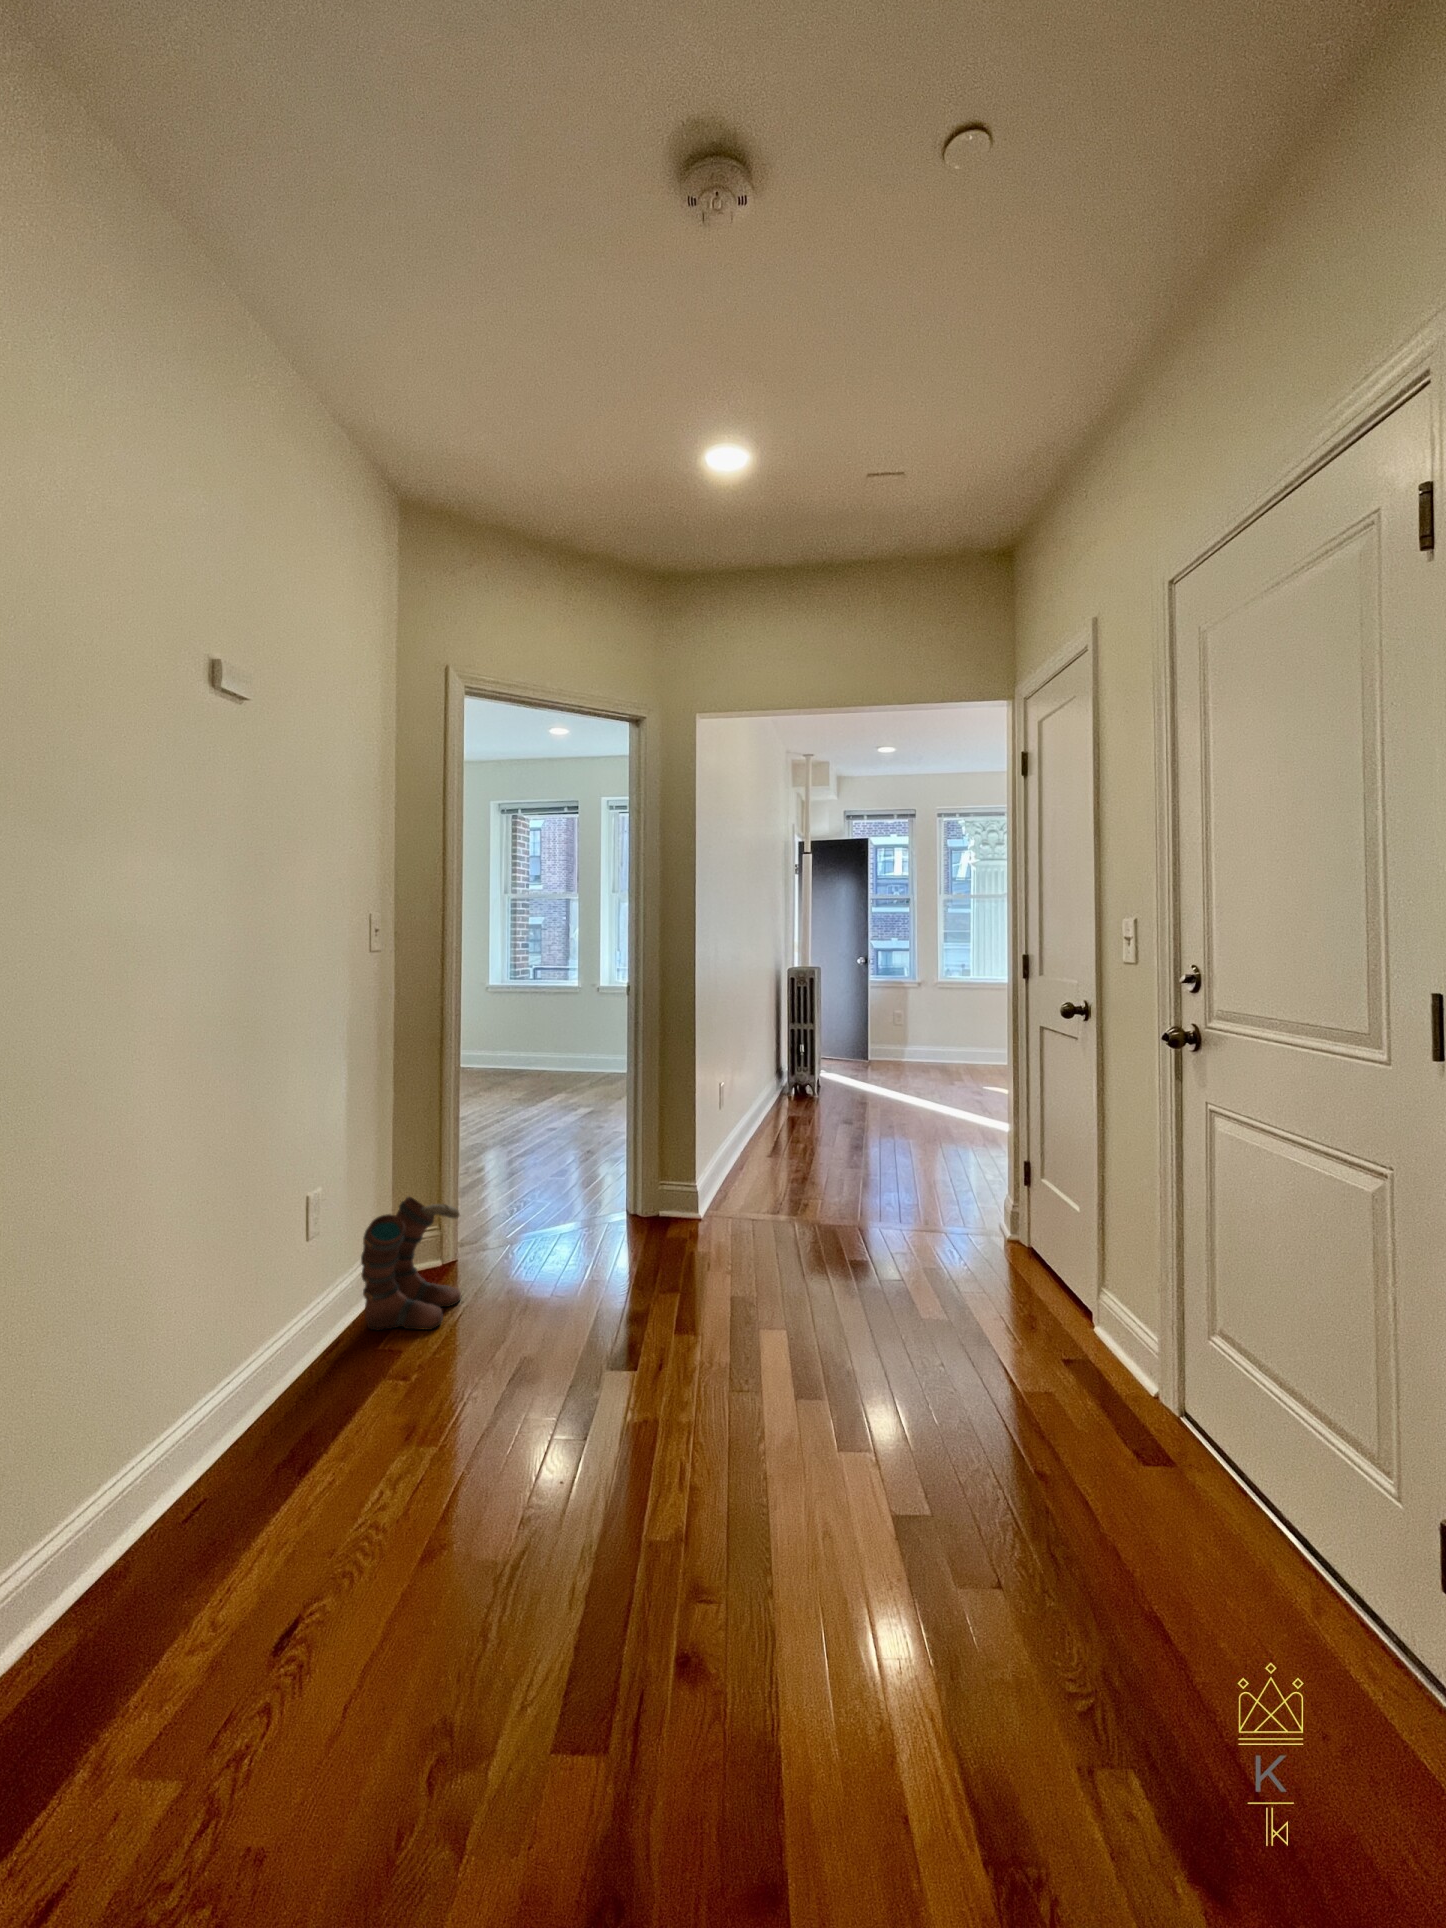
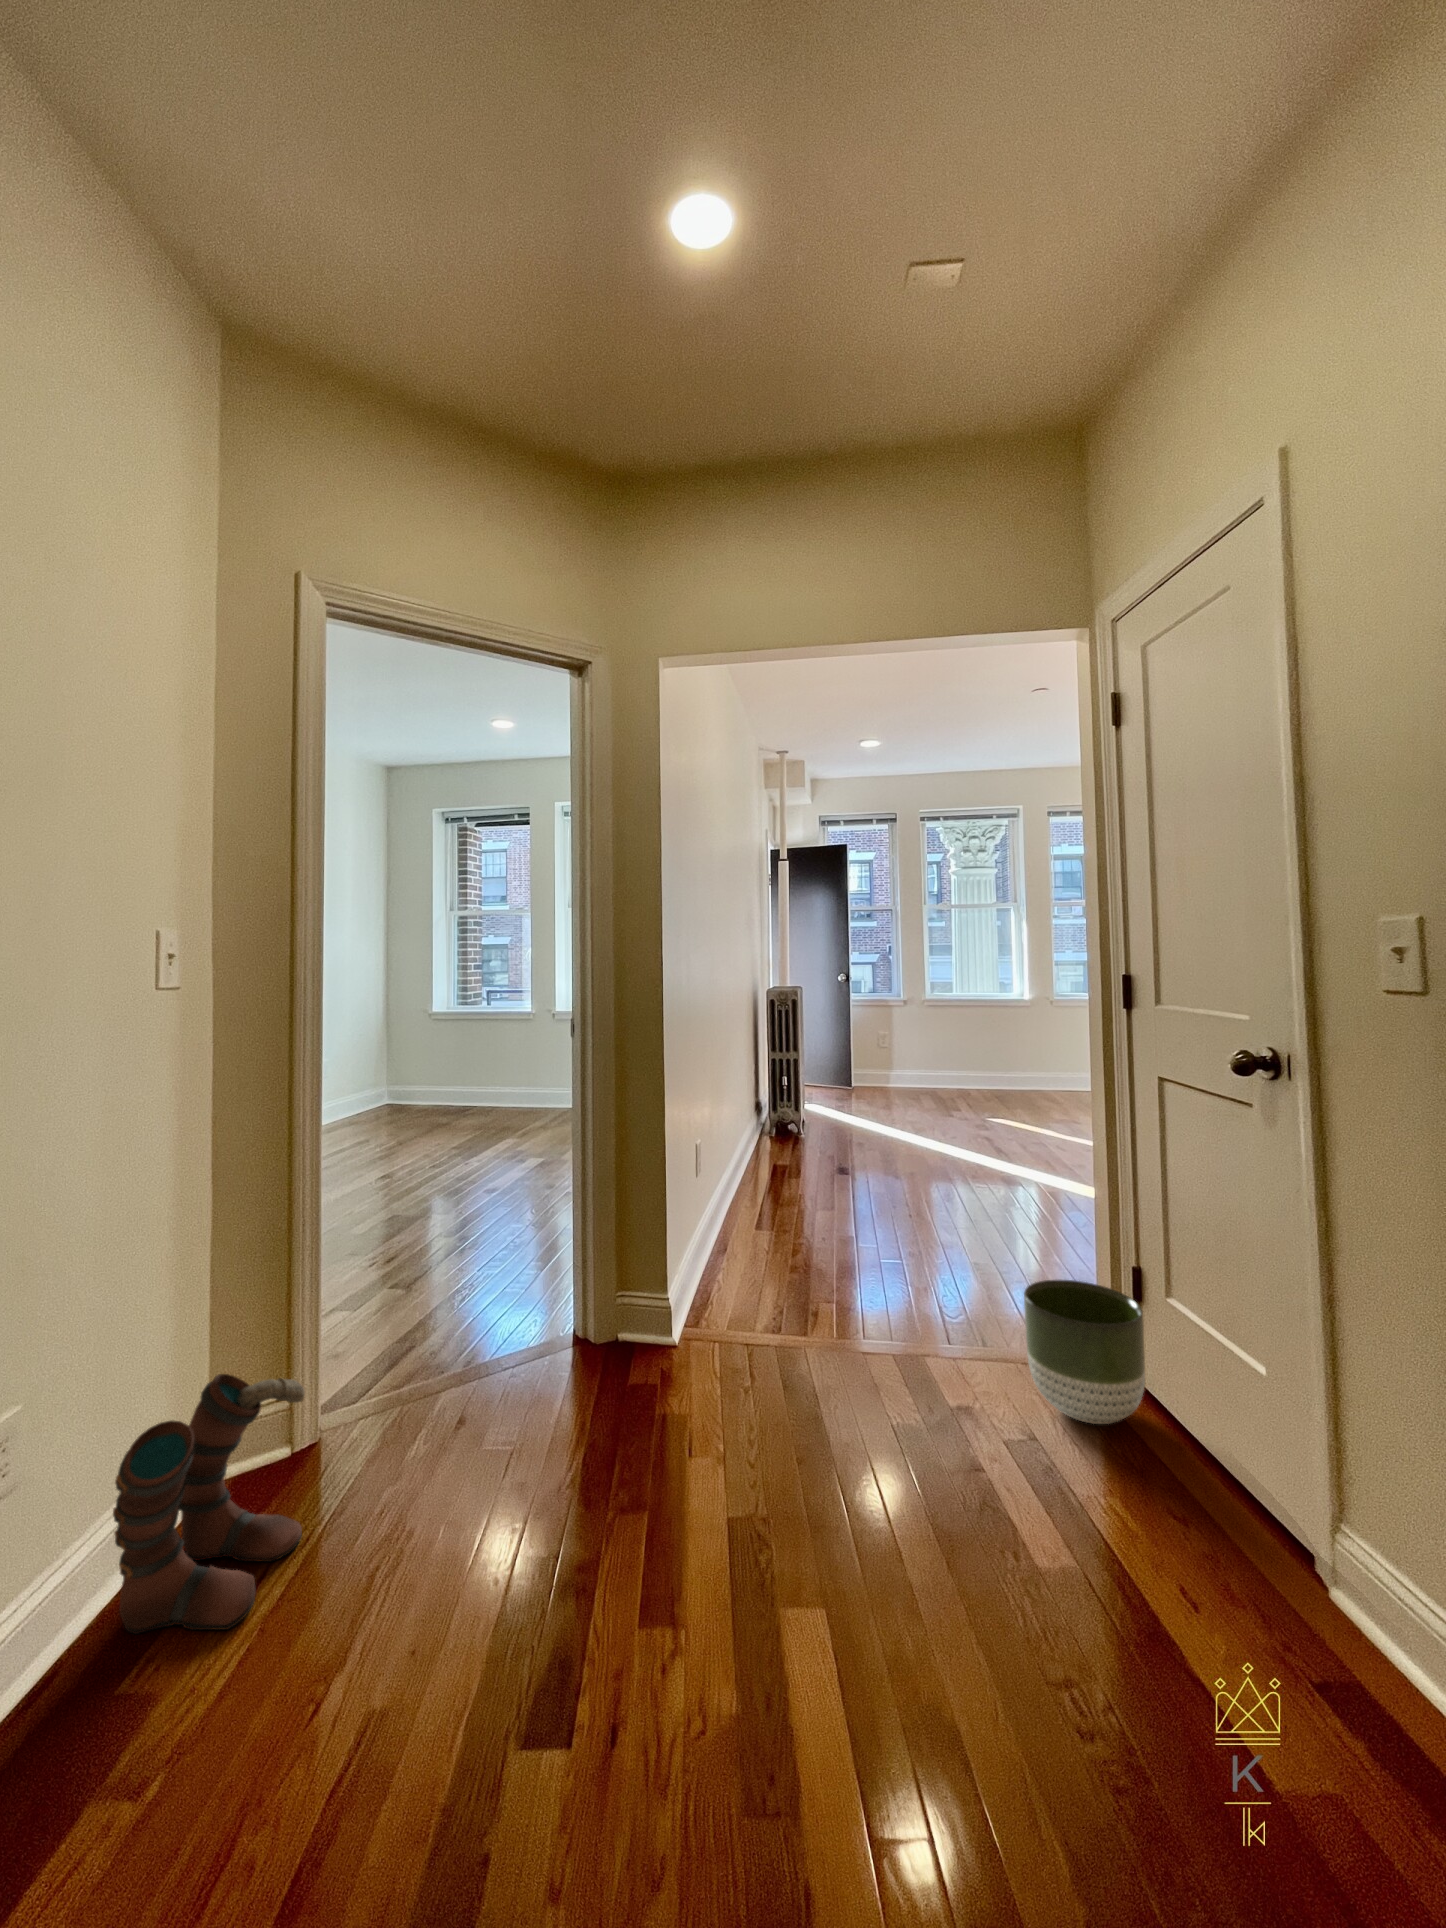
planter: none [946,1171,1024,1261] -> present [1024,1280,1145,1424]

